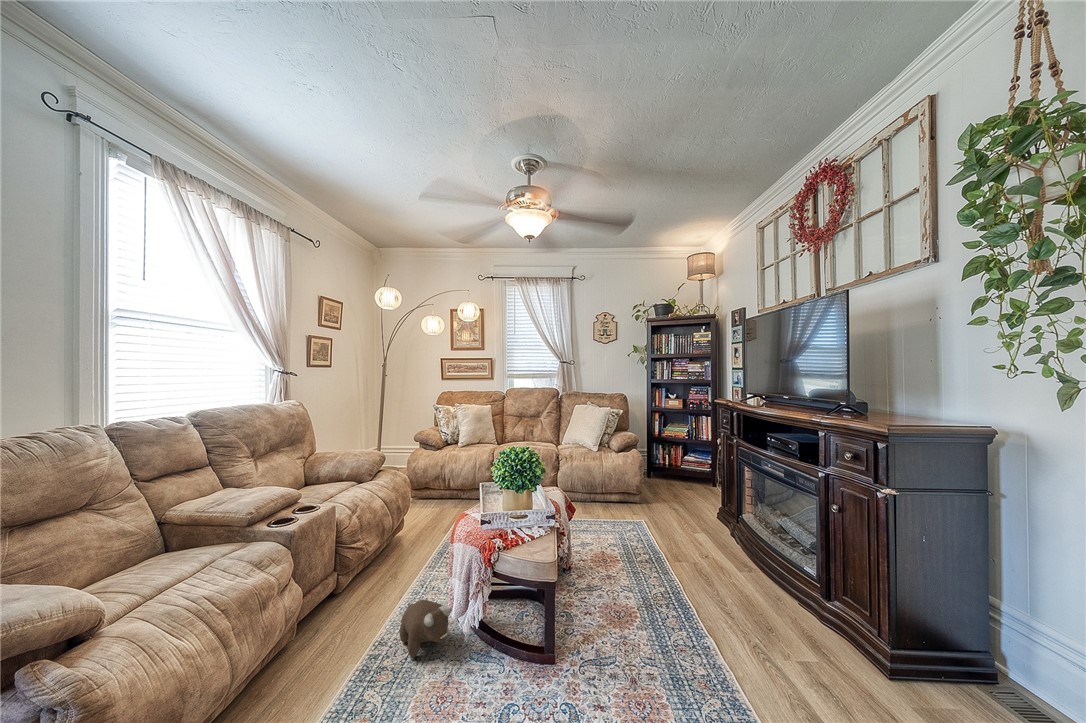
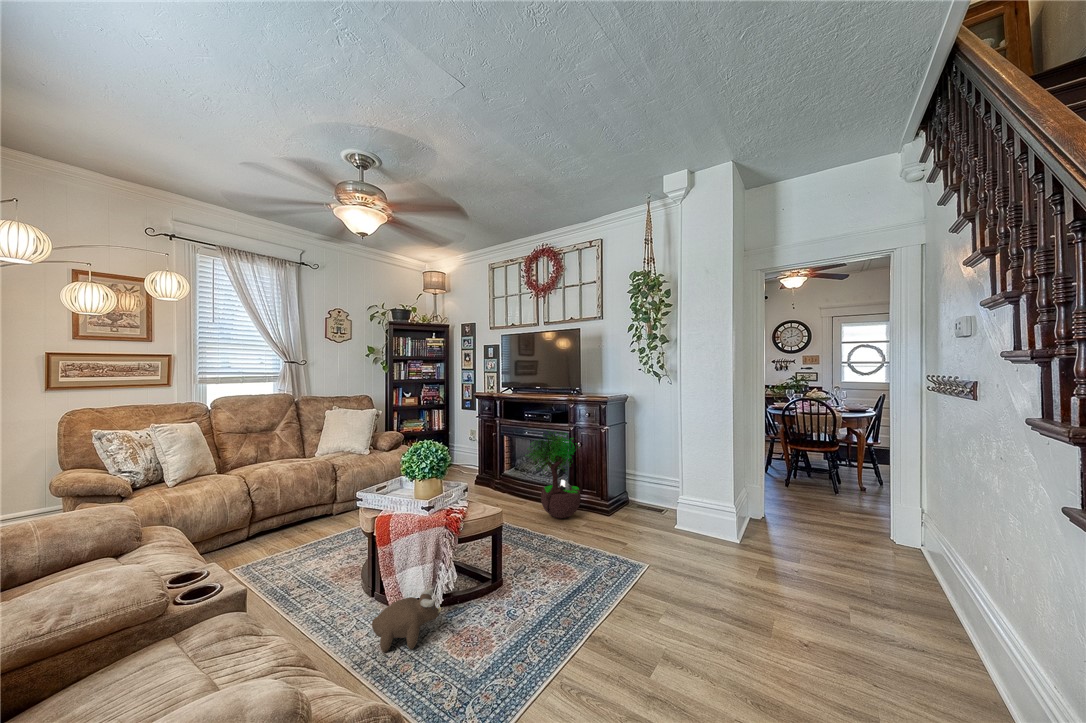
potted tree: none [704,460,826,631] -> present [527,429,581,518]

